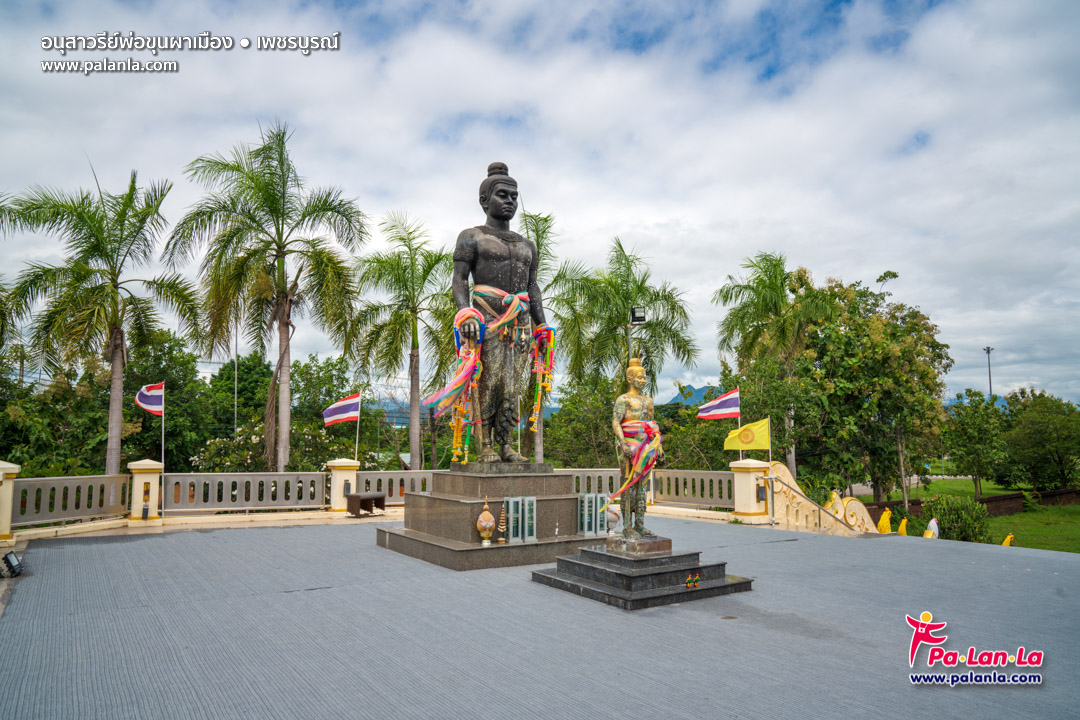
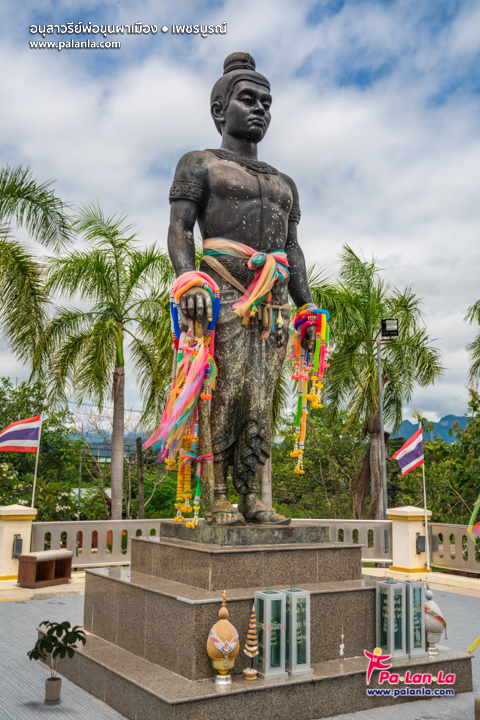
potted plant: none [374,517,409,560] -> present [27,620,86,700]

